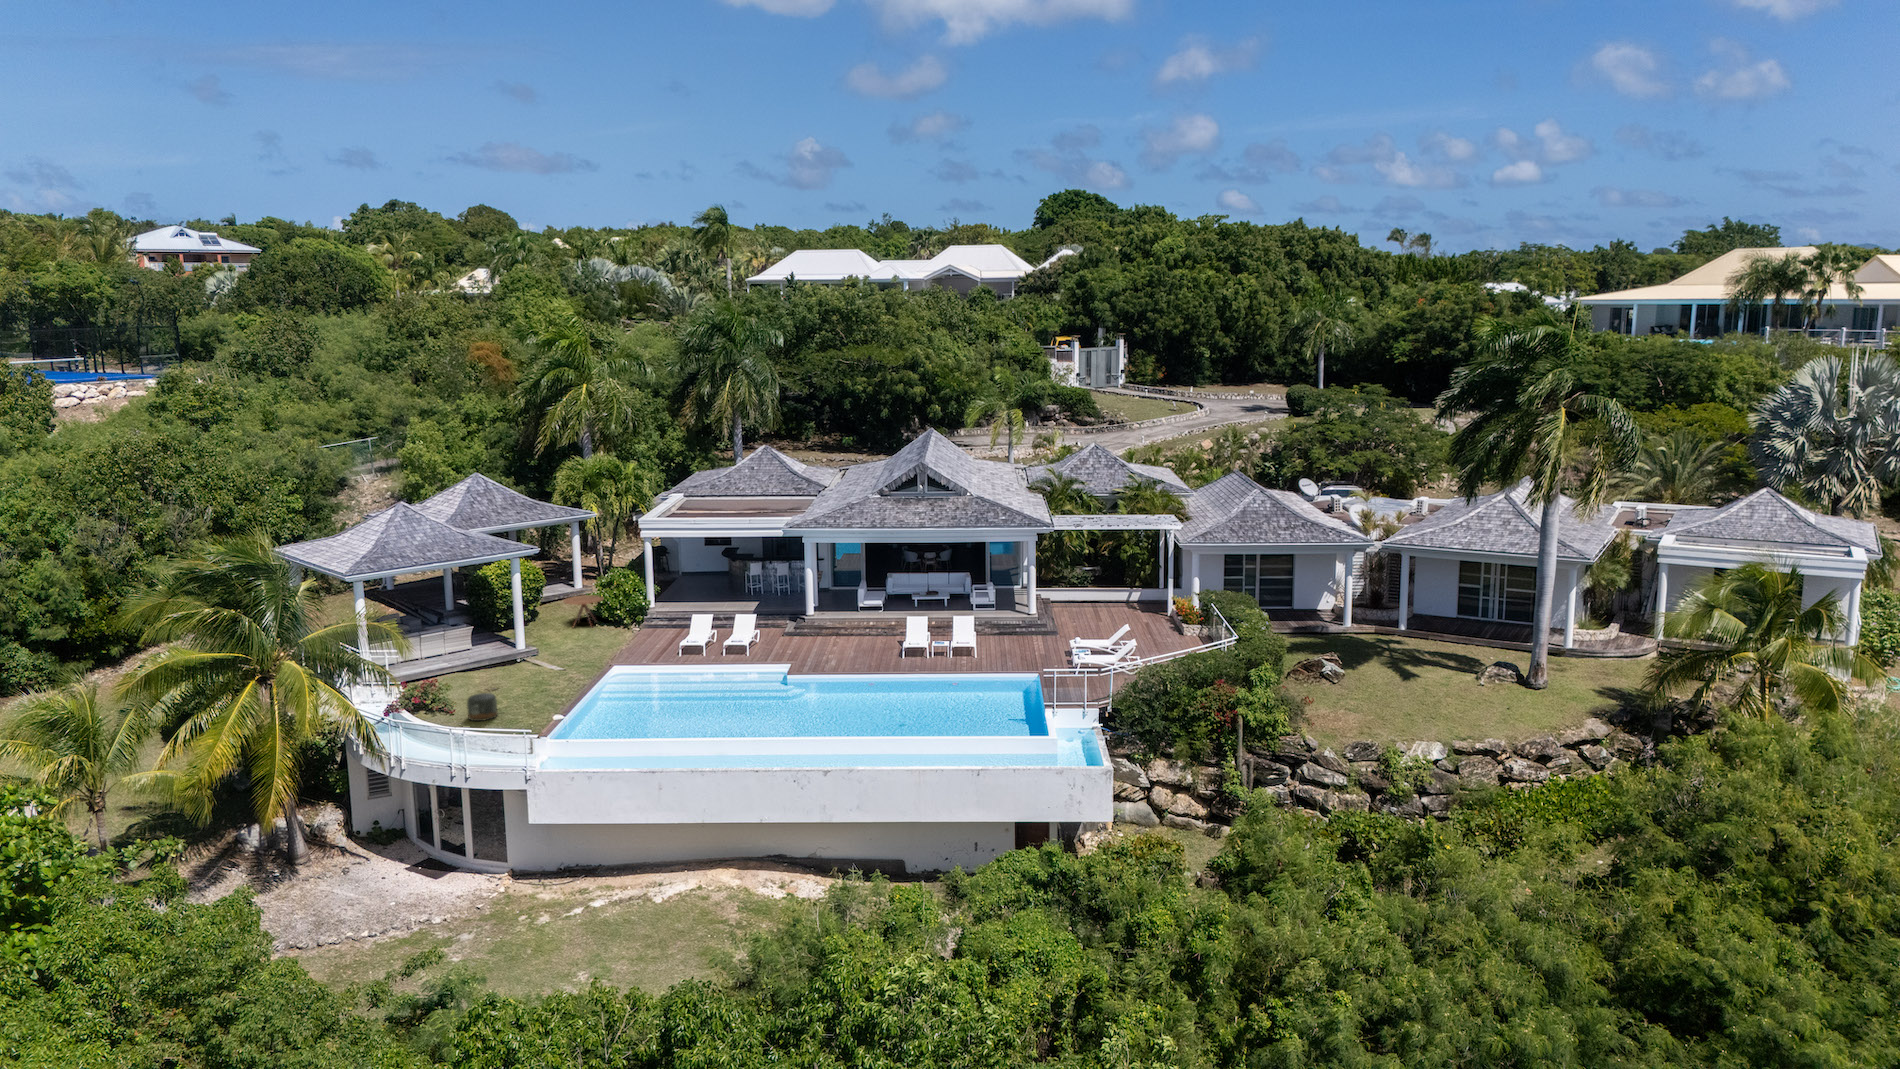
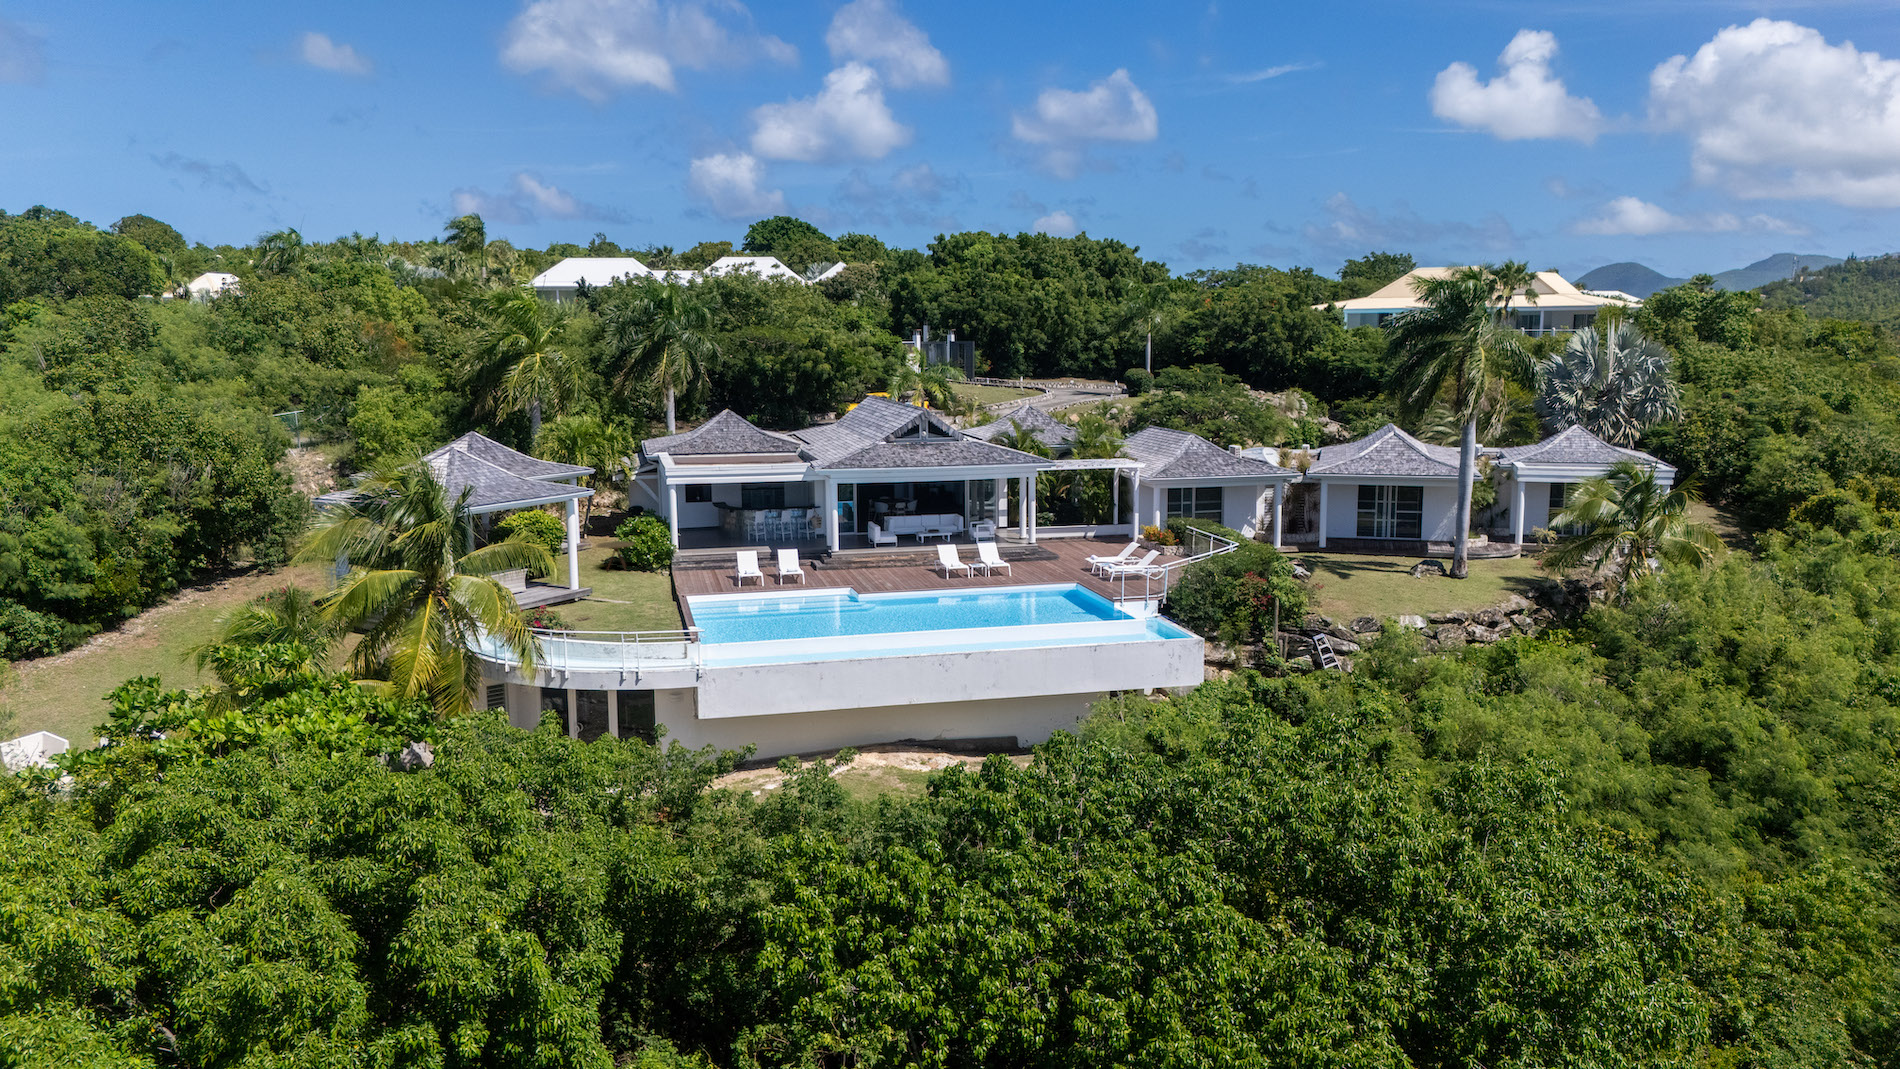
pouf: present [467,693,498,721] -> none [578,618,607,644]

